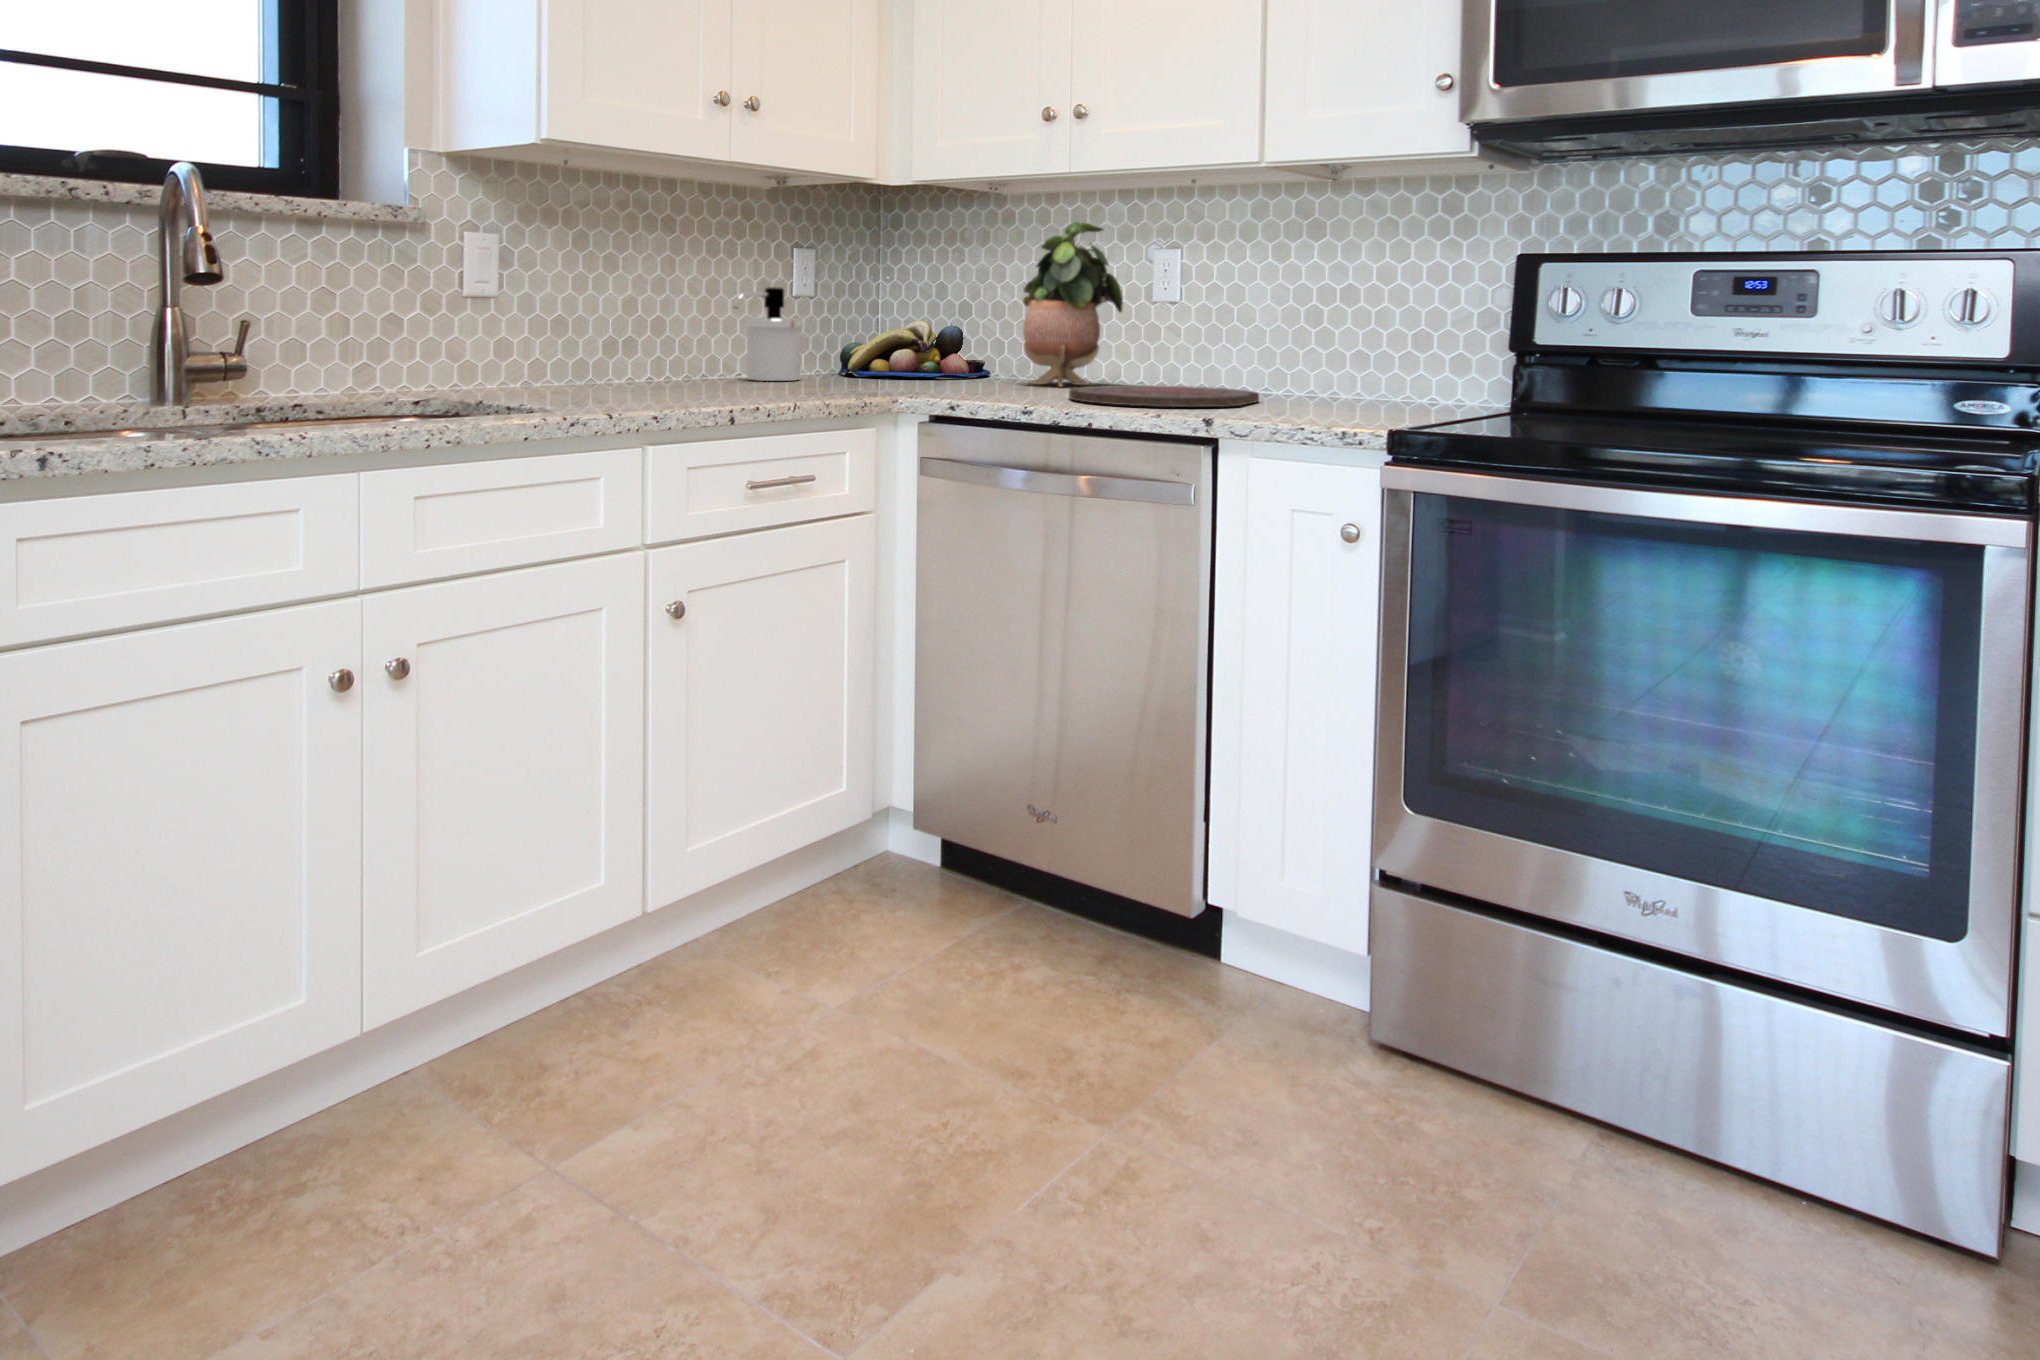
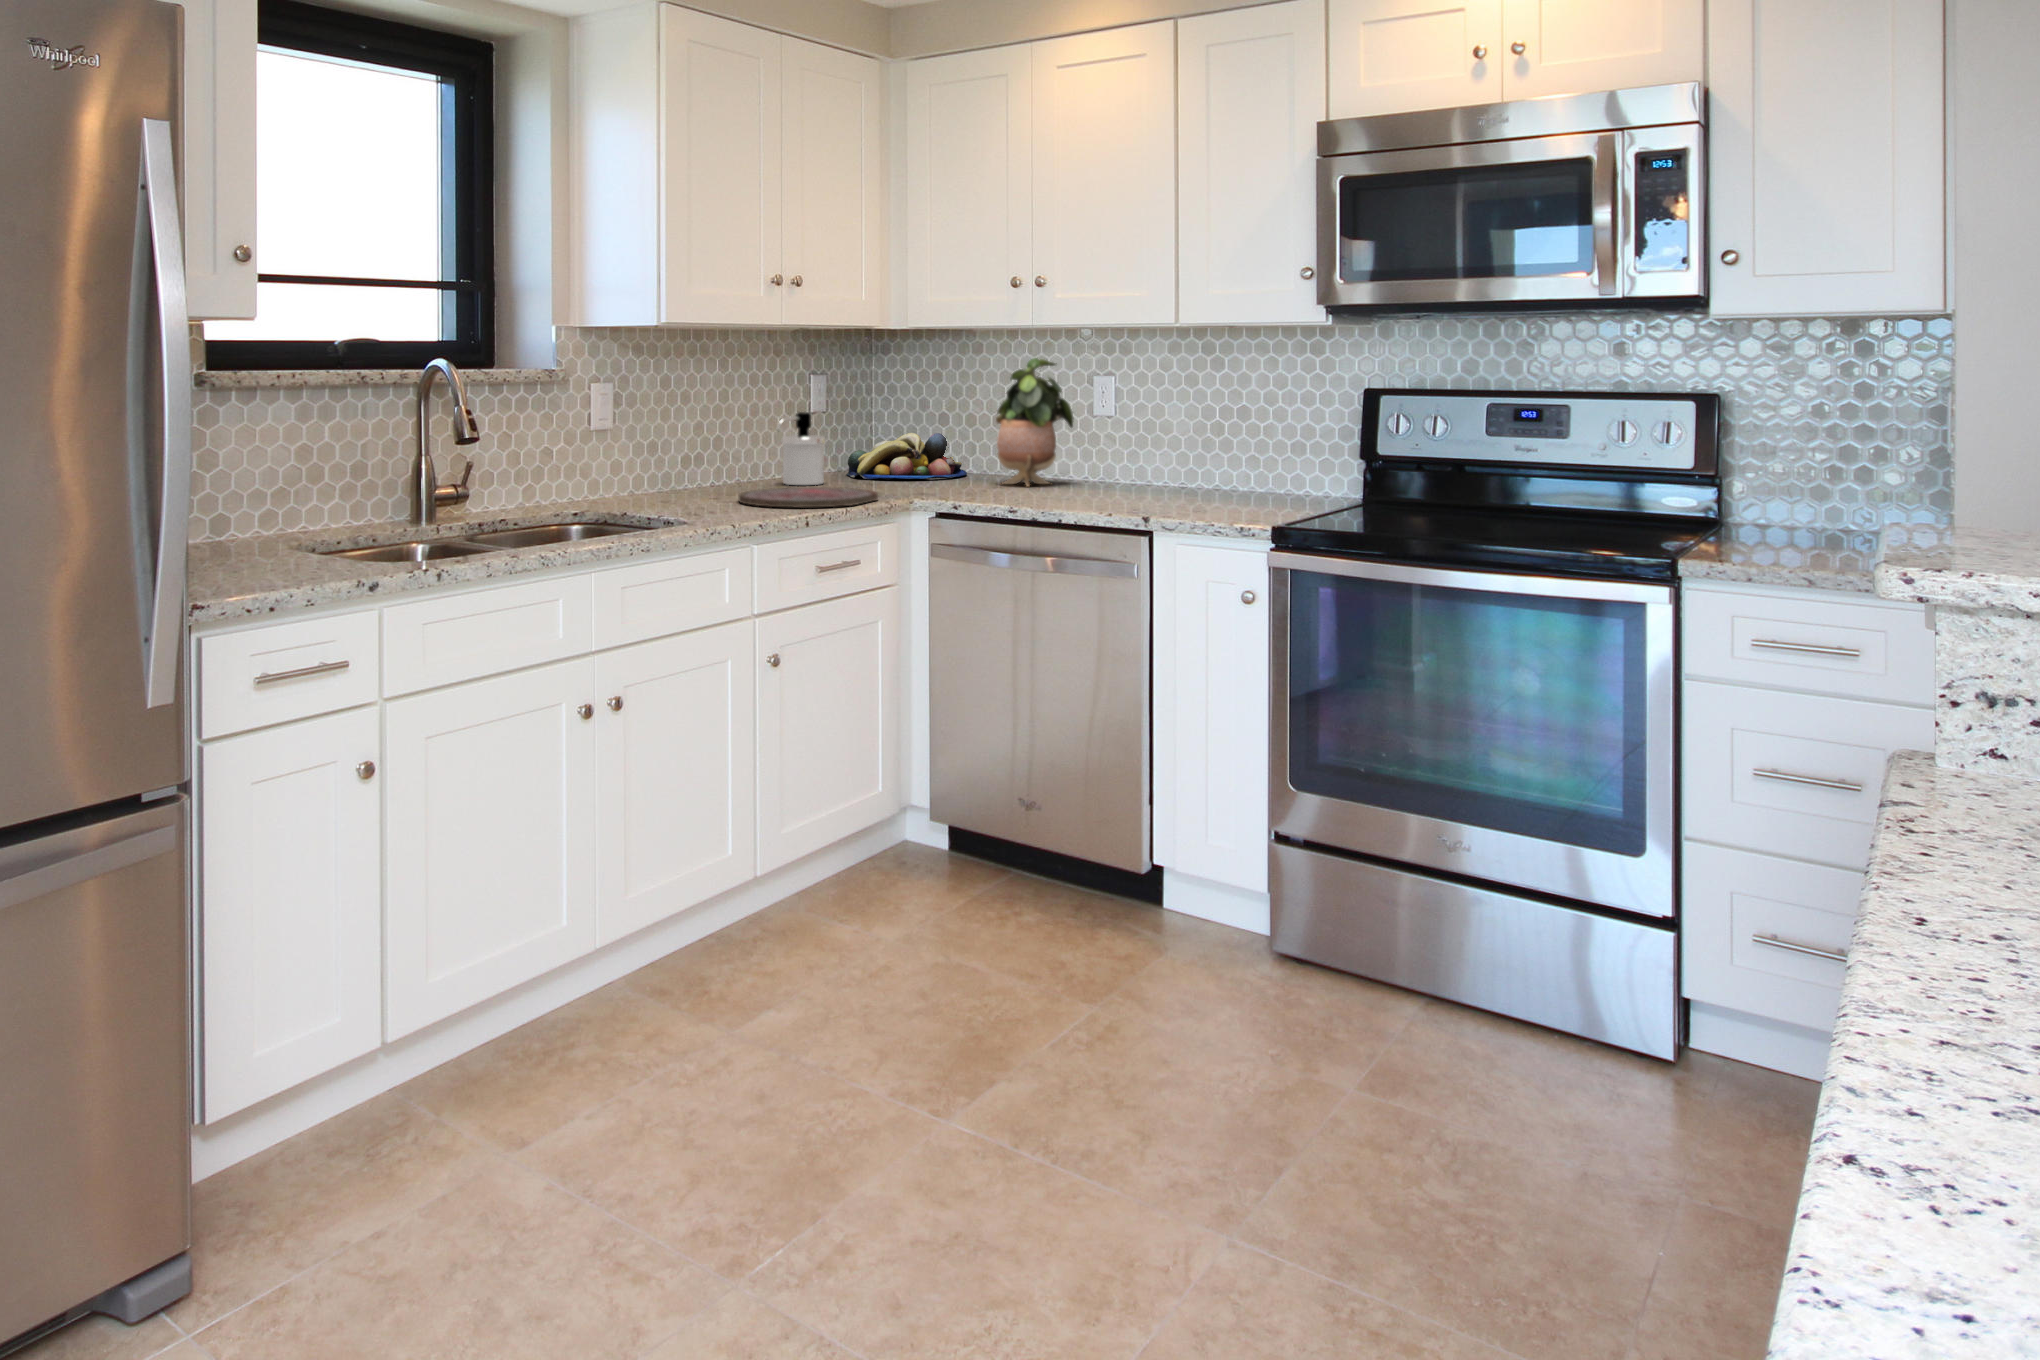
cutting board: present [1069,385,1259,407] -> present [739,487,878,507]

